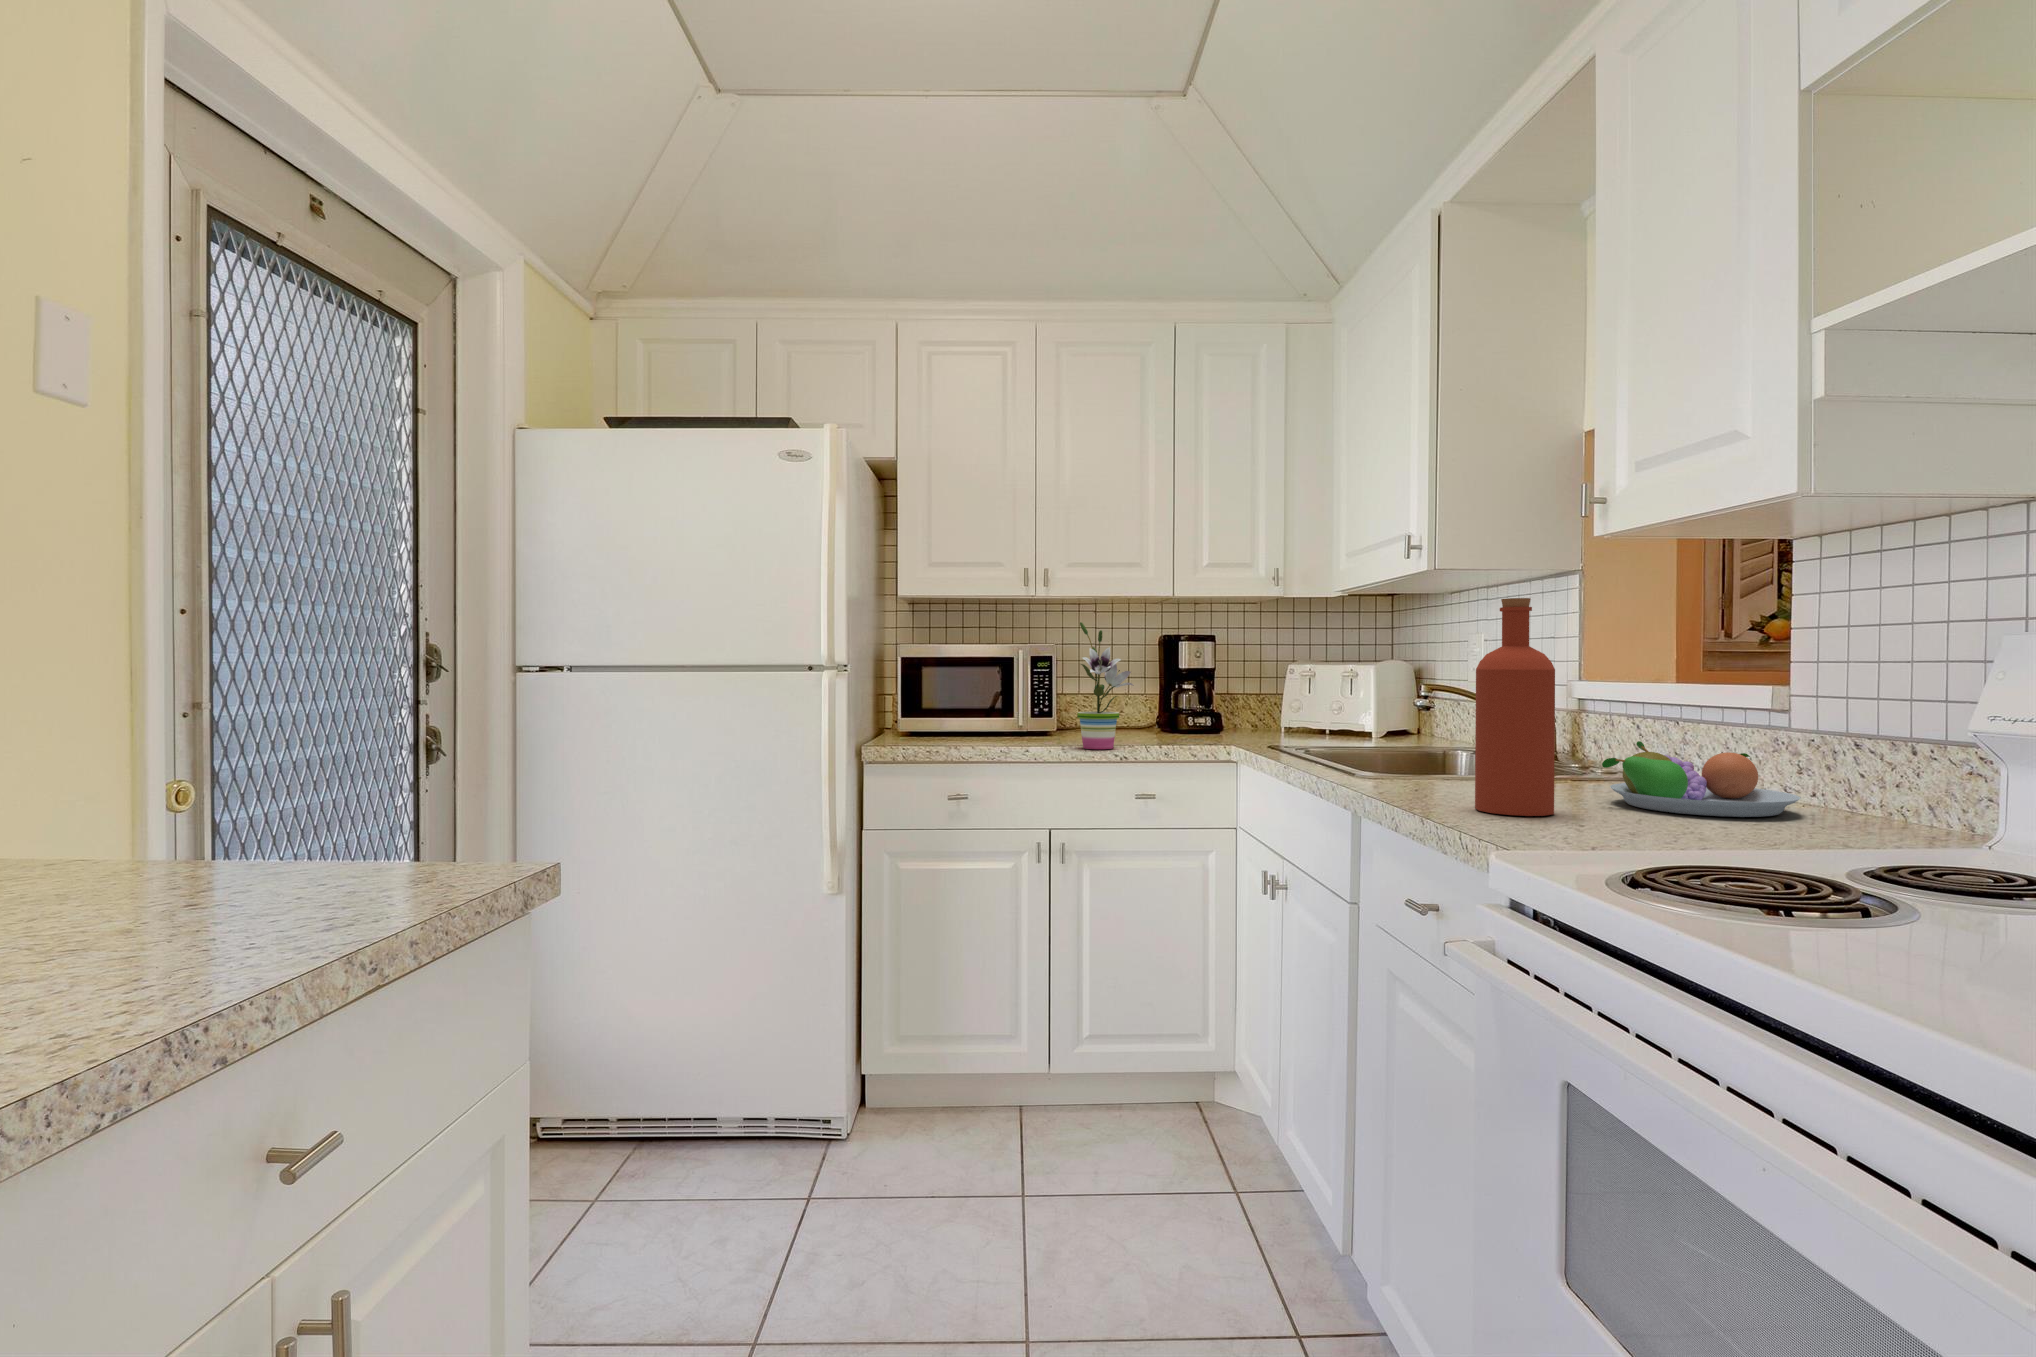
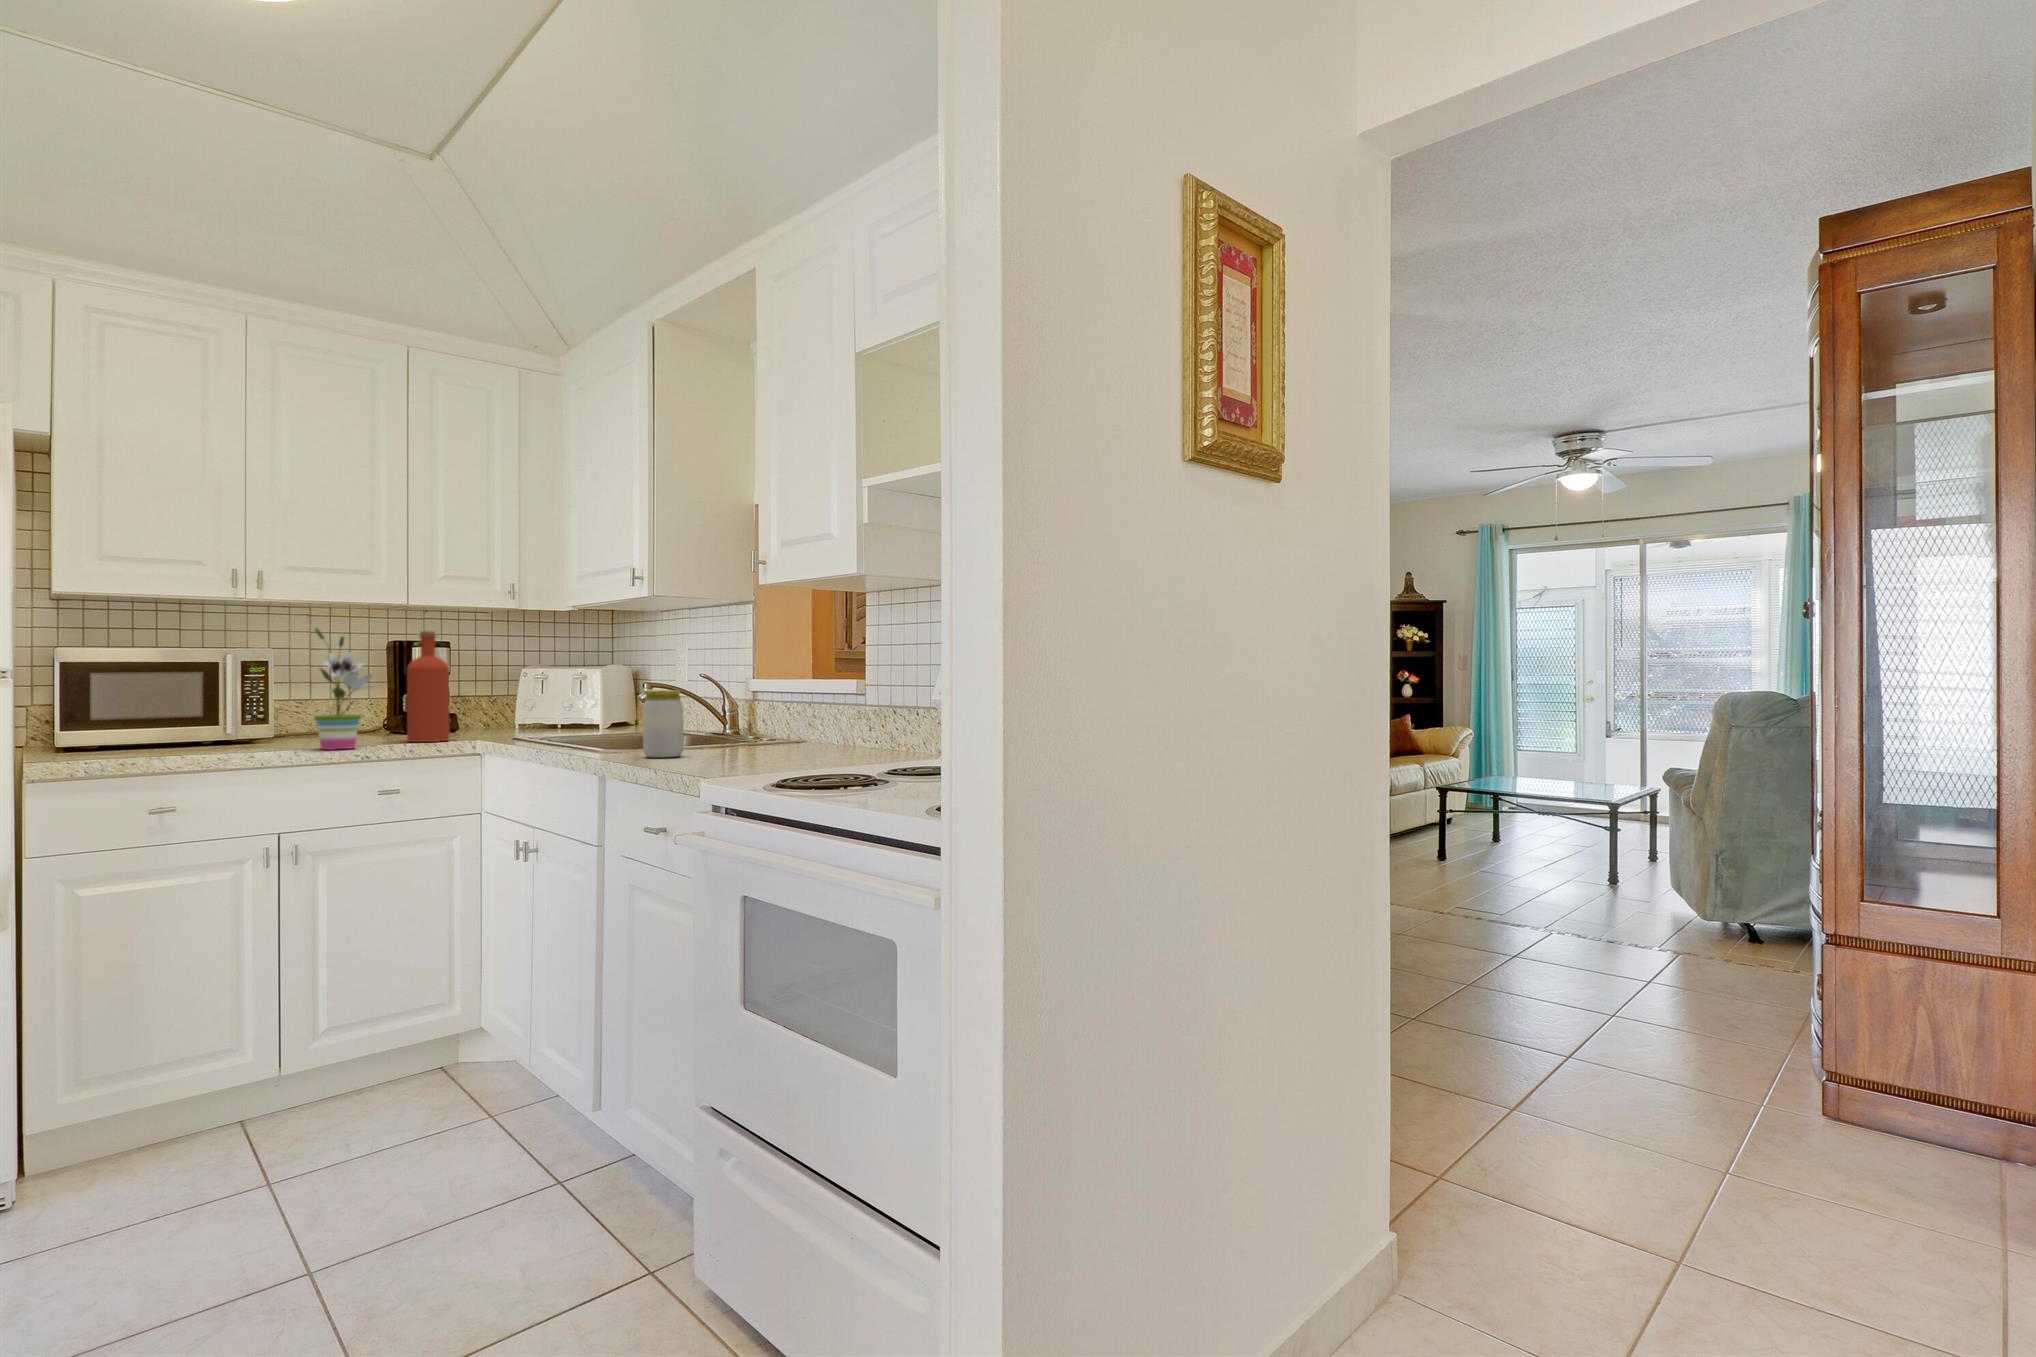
bottle: present [1475,598,1555,816] -> present [407,631,449,742]
jar: none [1412,698,1471,793] -> present [643,690,683,758]
fruit bowl: present [1602,741,1801,817] -> none [765,715,869,757]

